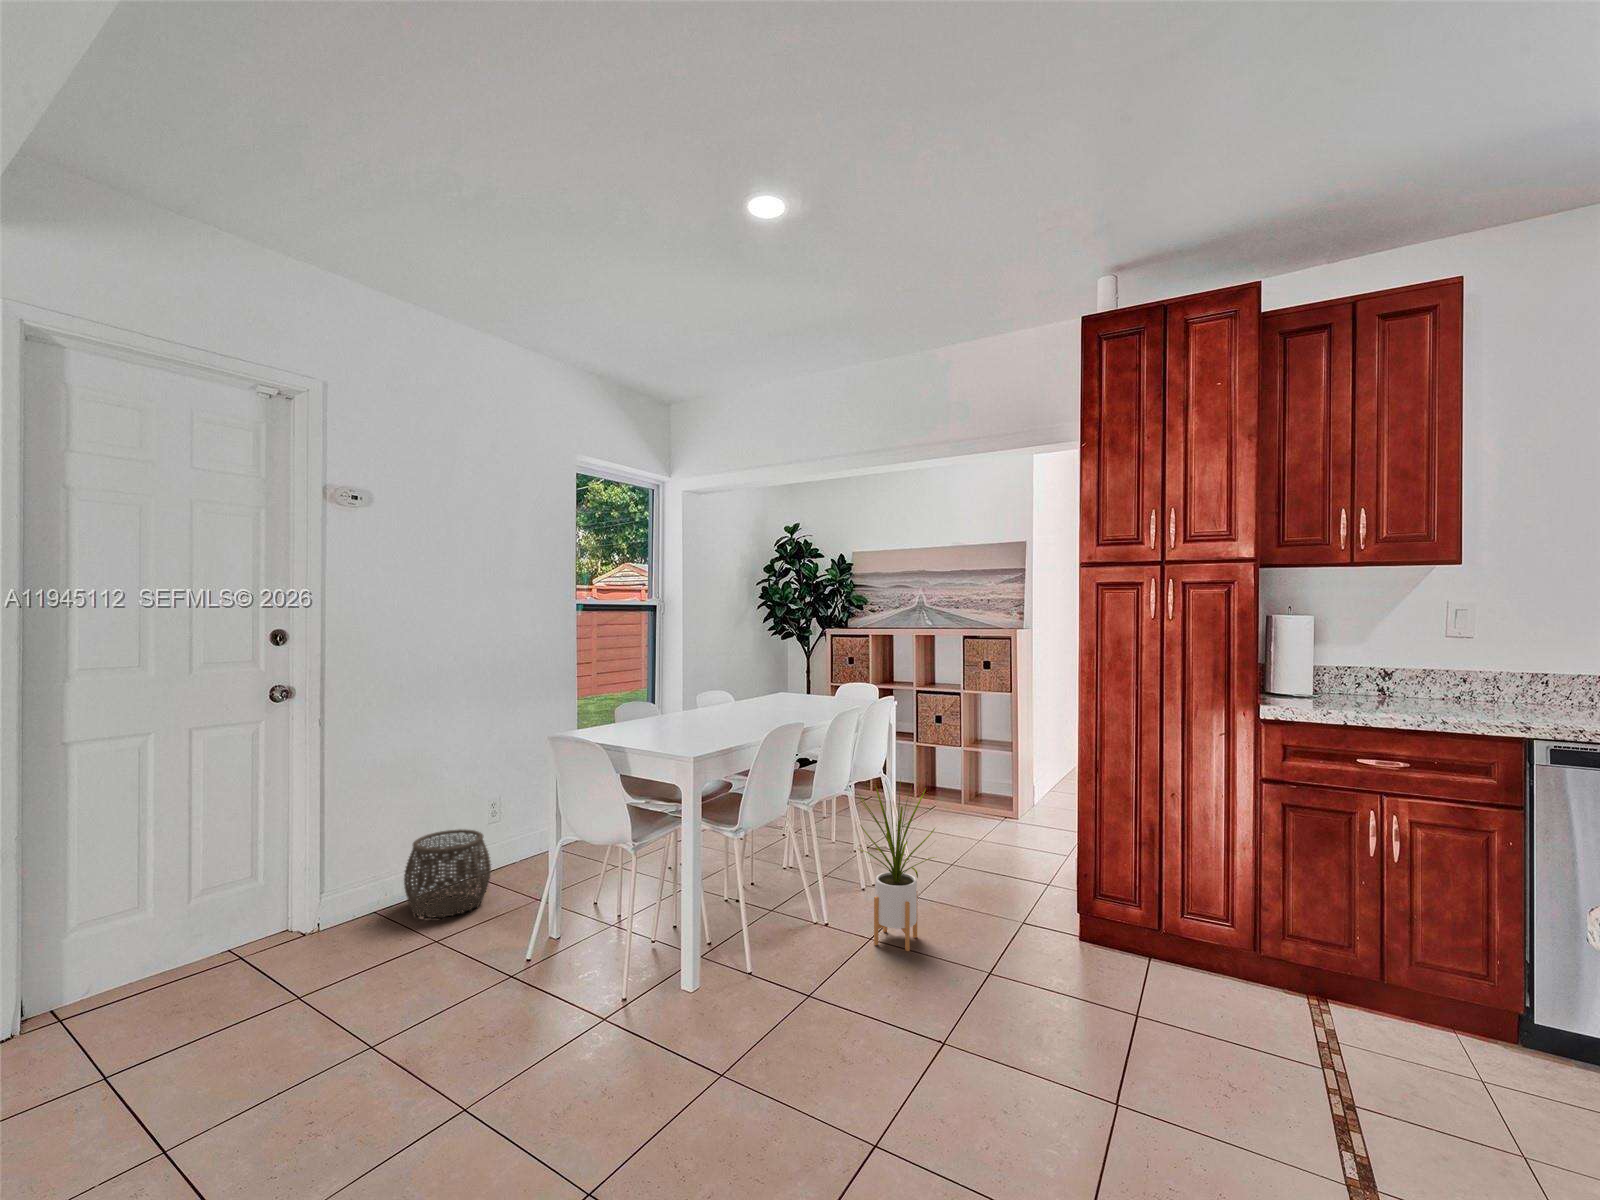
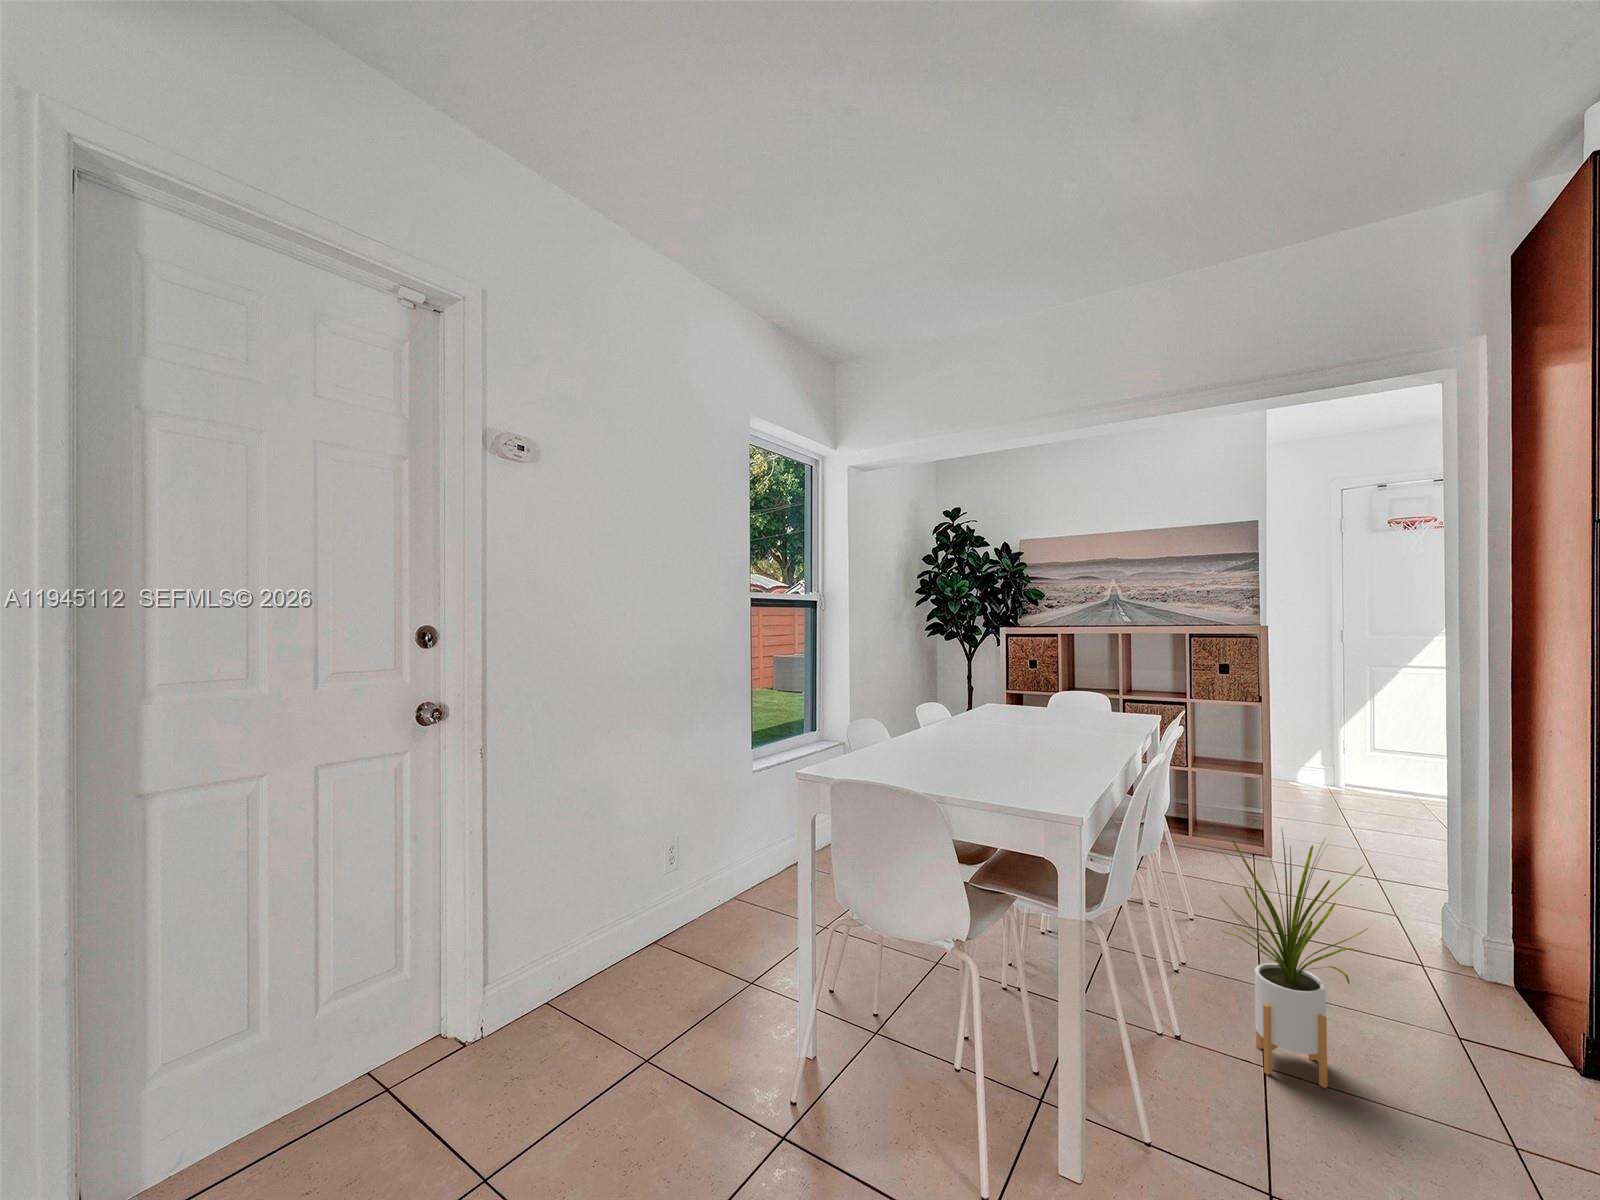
woven basket: present [404,829,491,918] -> none [581,886,689,1012]

